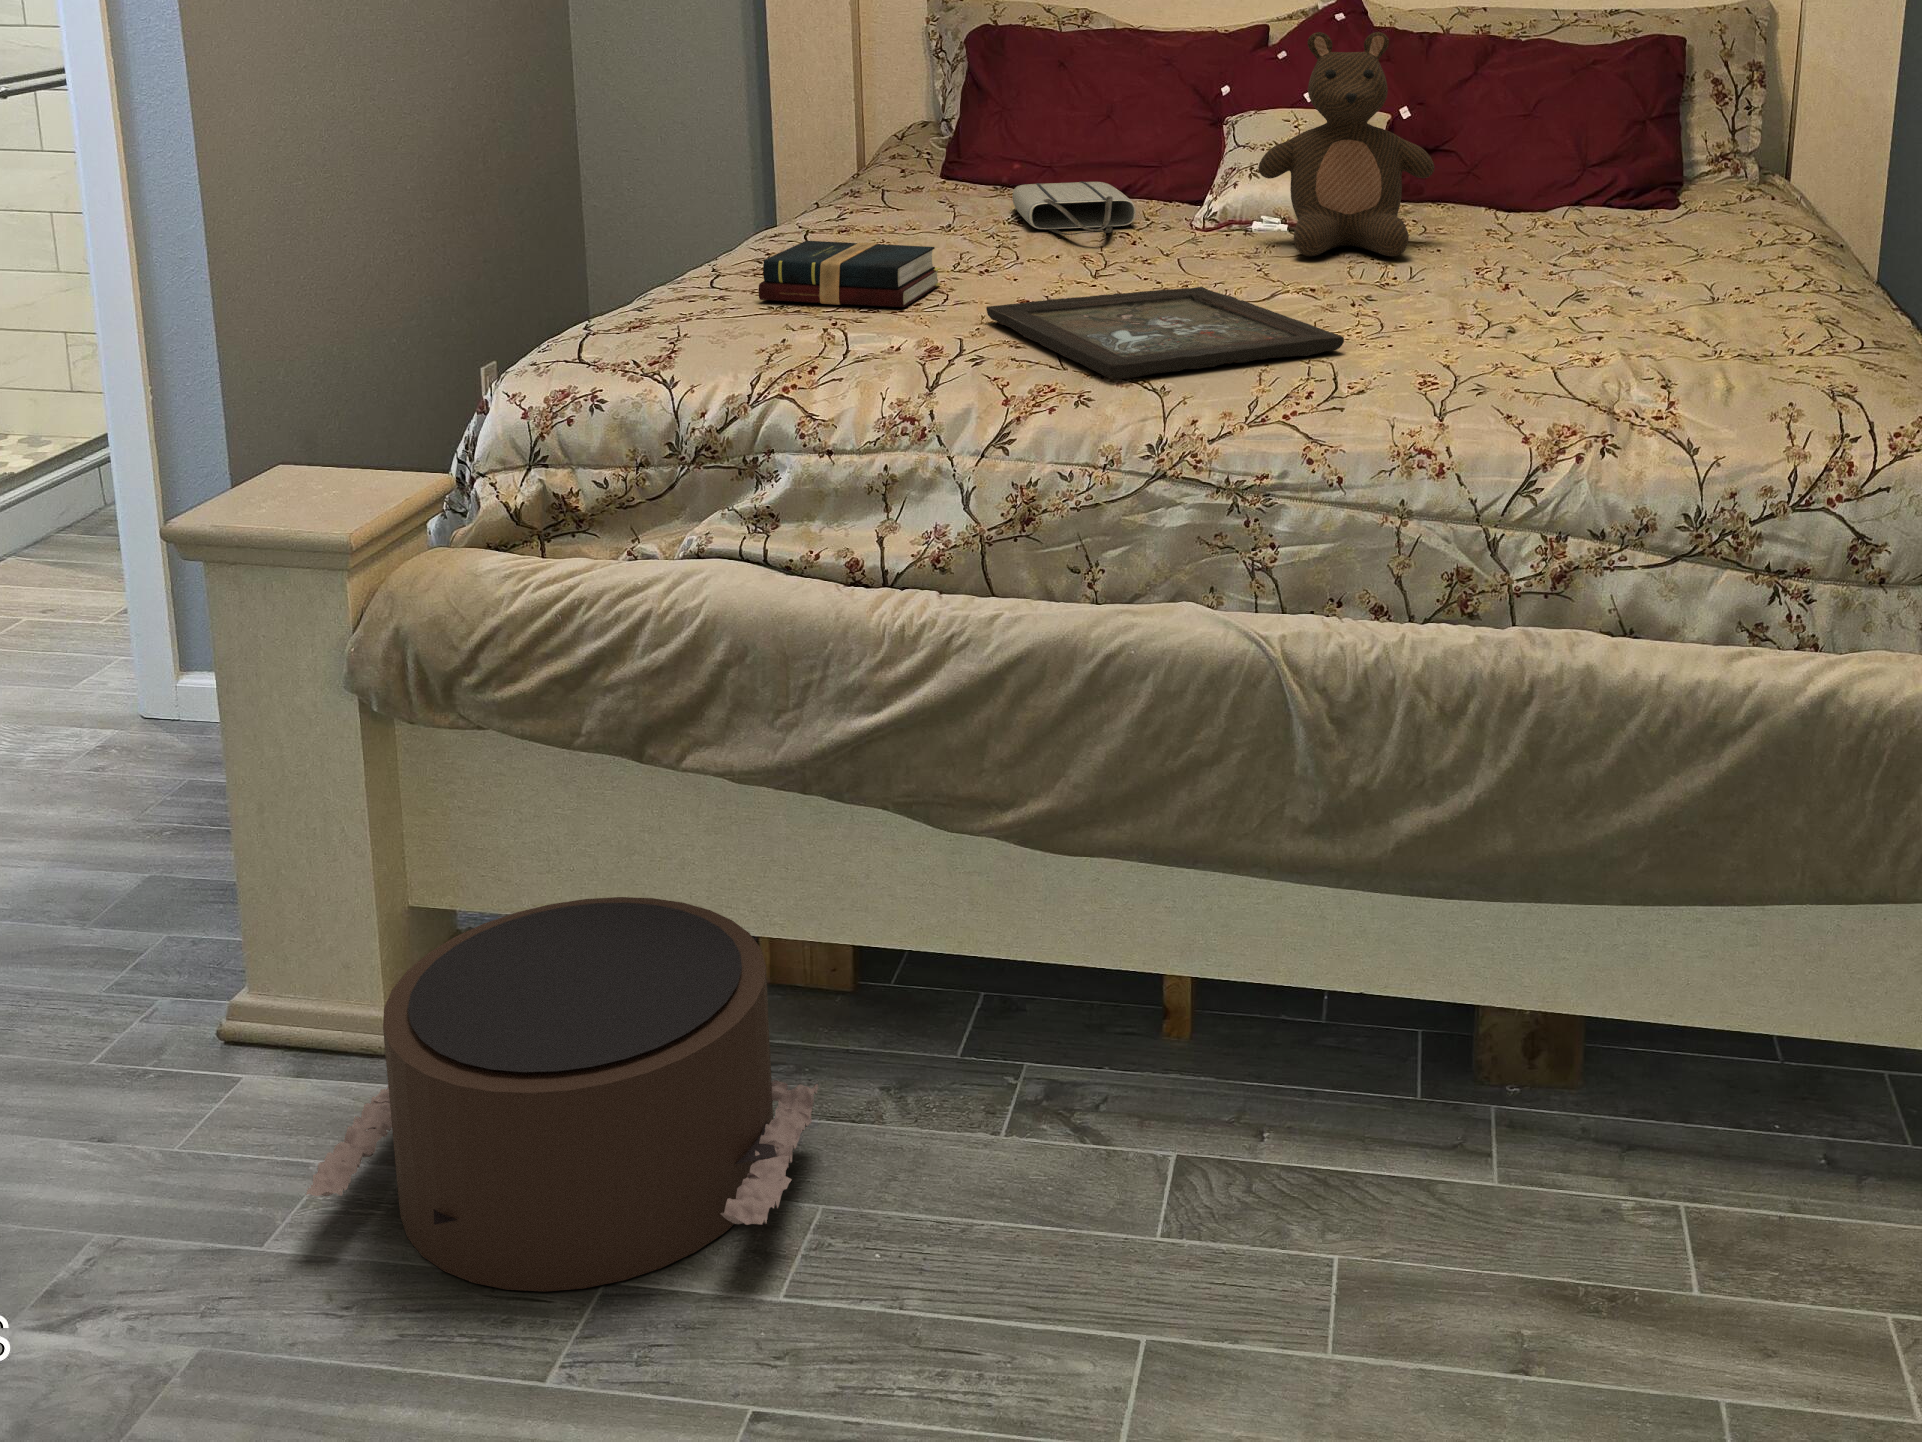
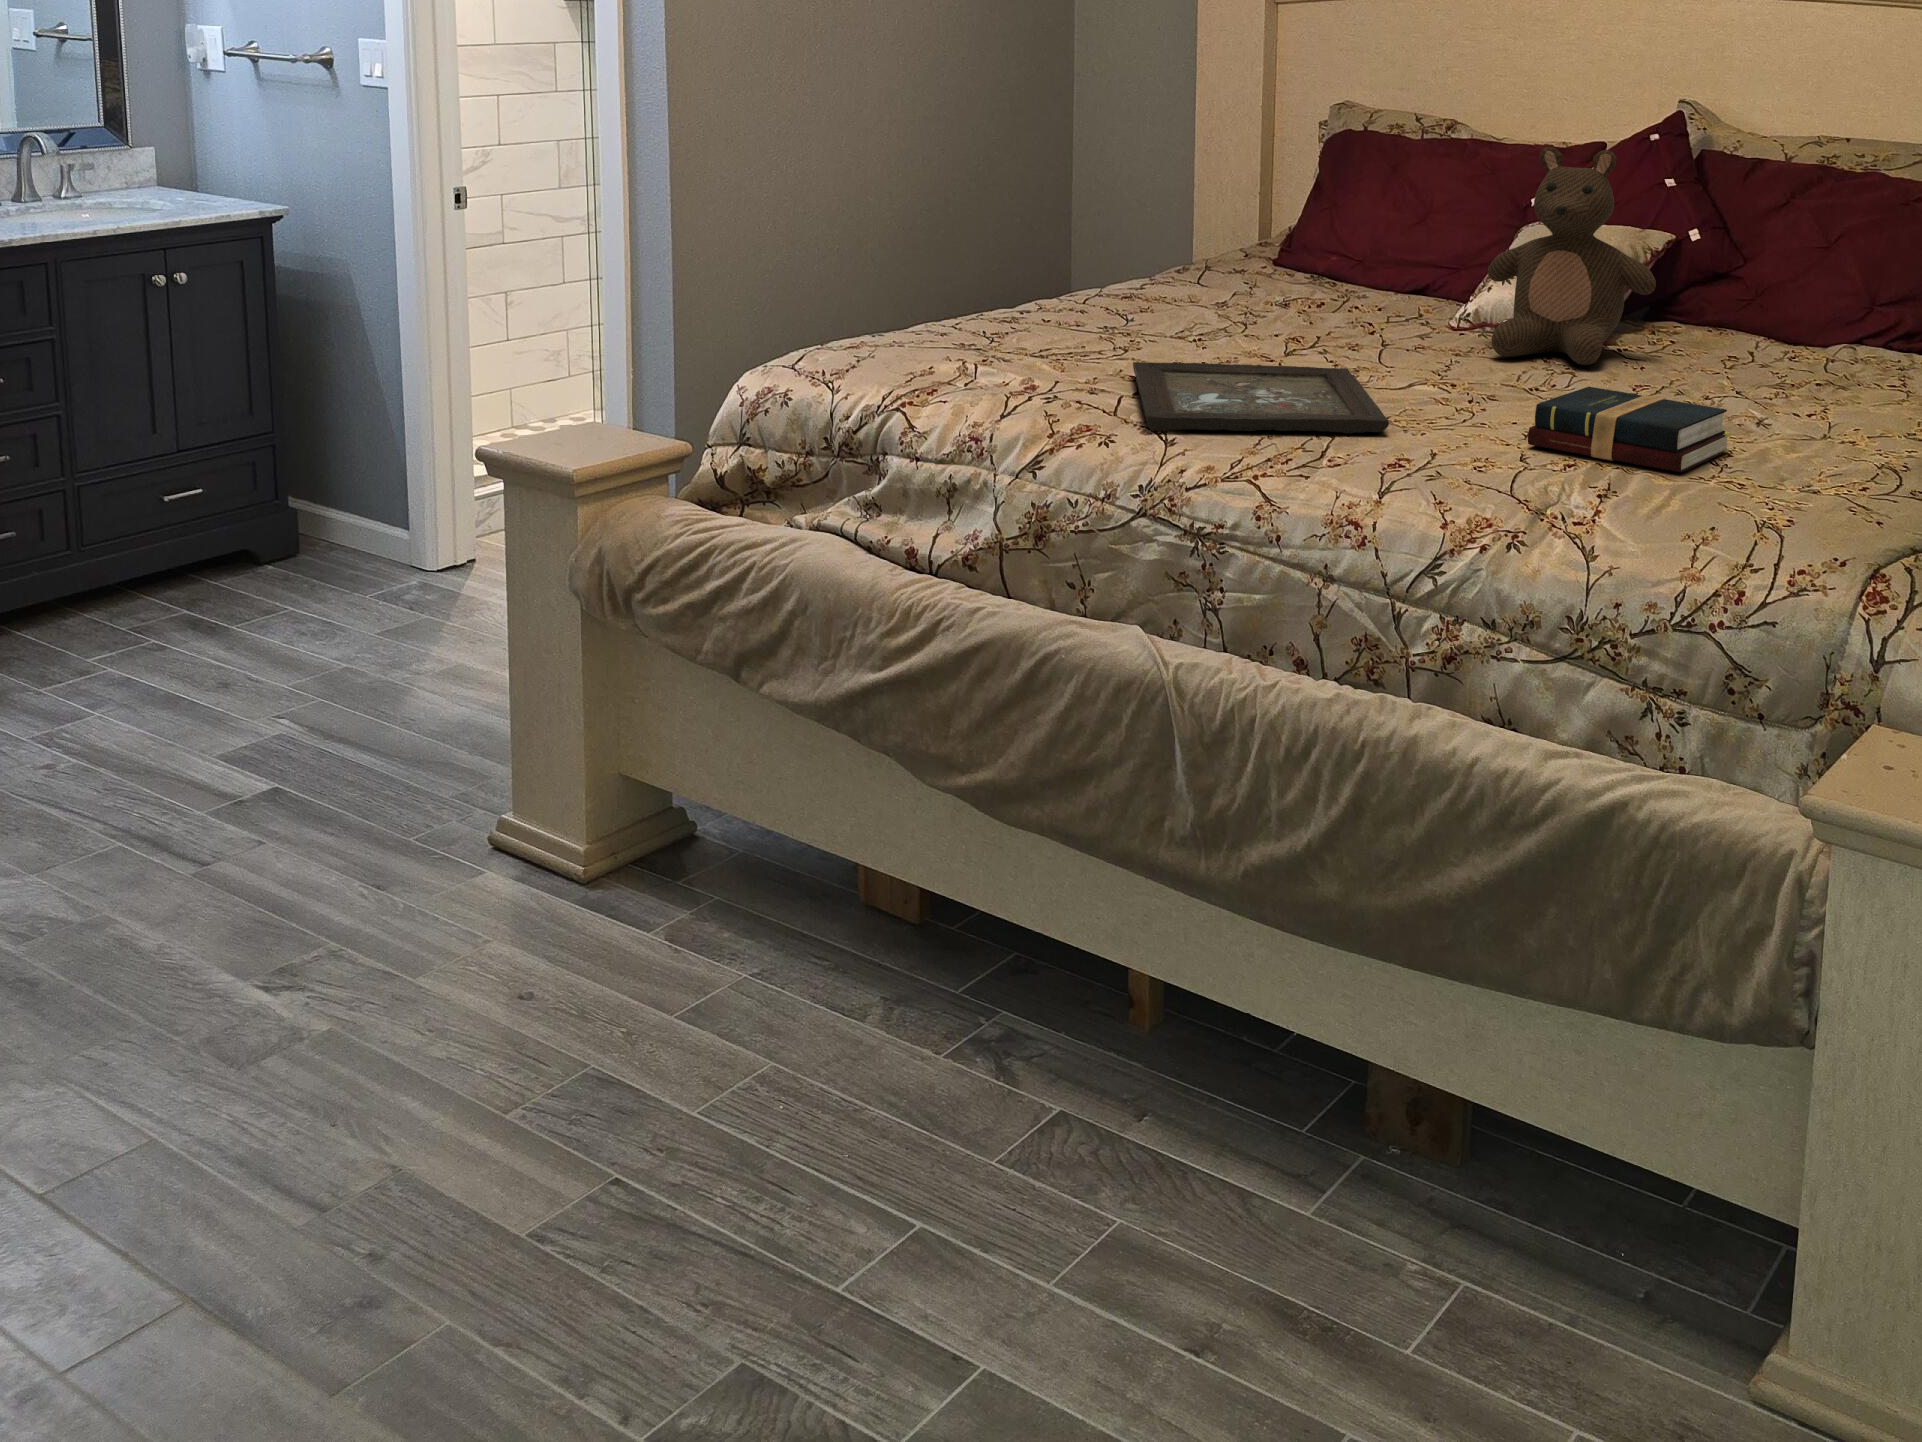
tote bag: present [1012,181,1136,235] -> none [1299,271,1408,318]
hardback book: present [759,241,940,307] -> present [1528,387,1731,472]
pouf: present [306,897,818,1292] -> none [423,787,807,1073]

